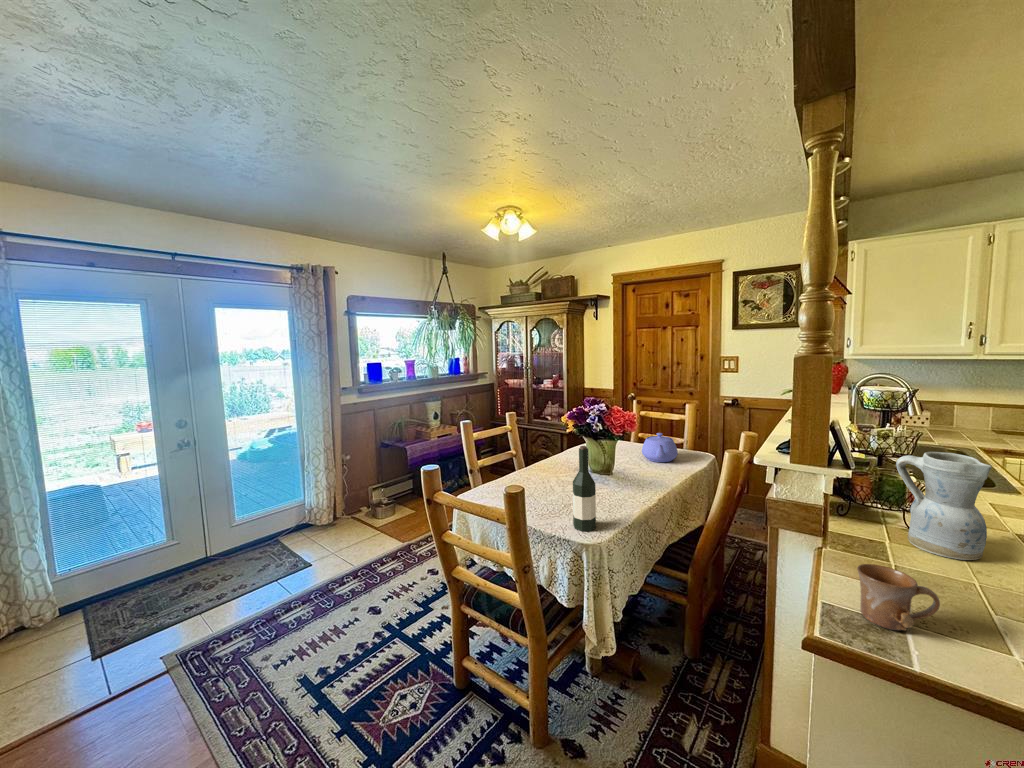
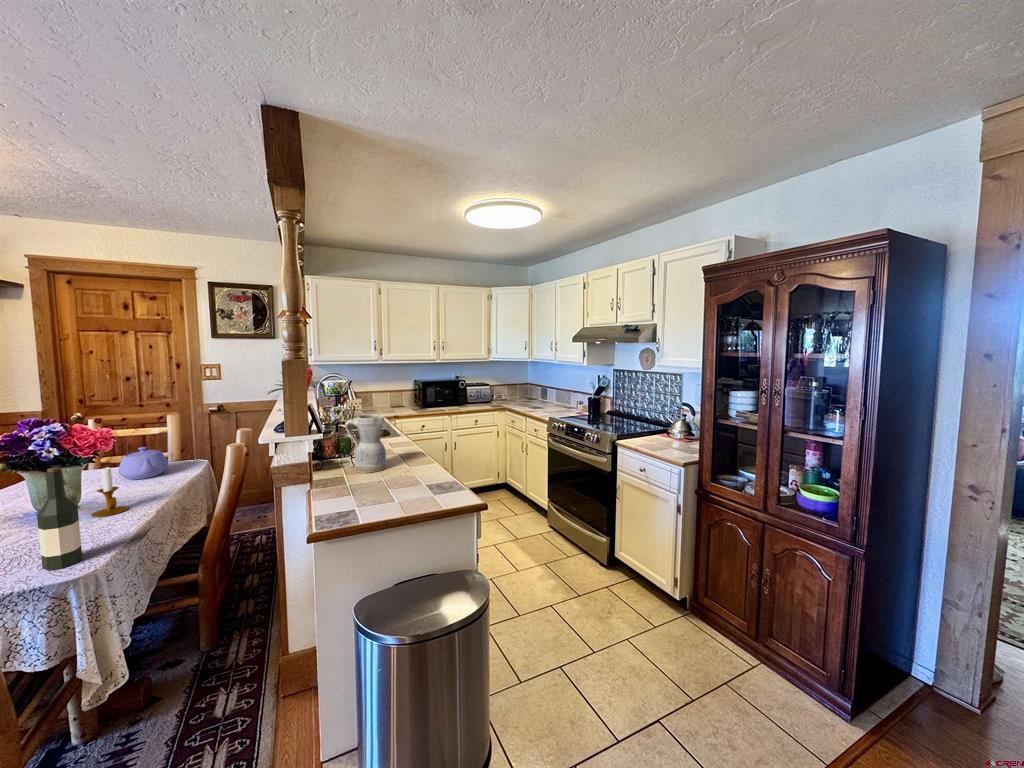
candlestick: none [615,449,639,492] -> present [91,467,128,517]
mug: present [857,564,940,631] -> none [331,480,369,513]

